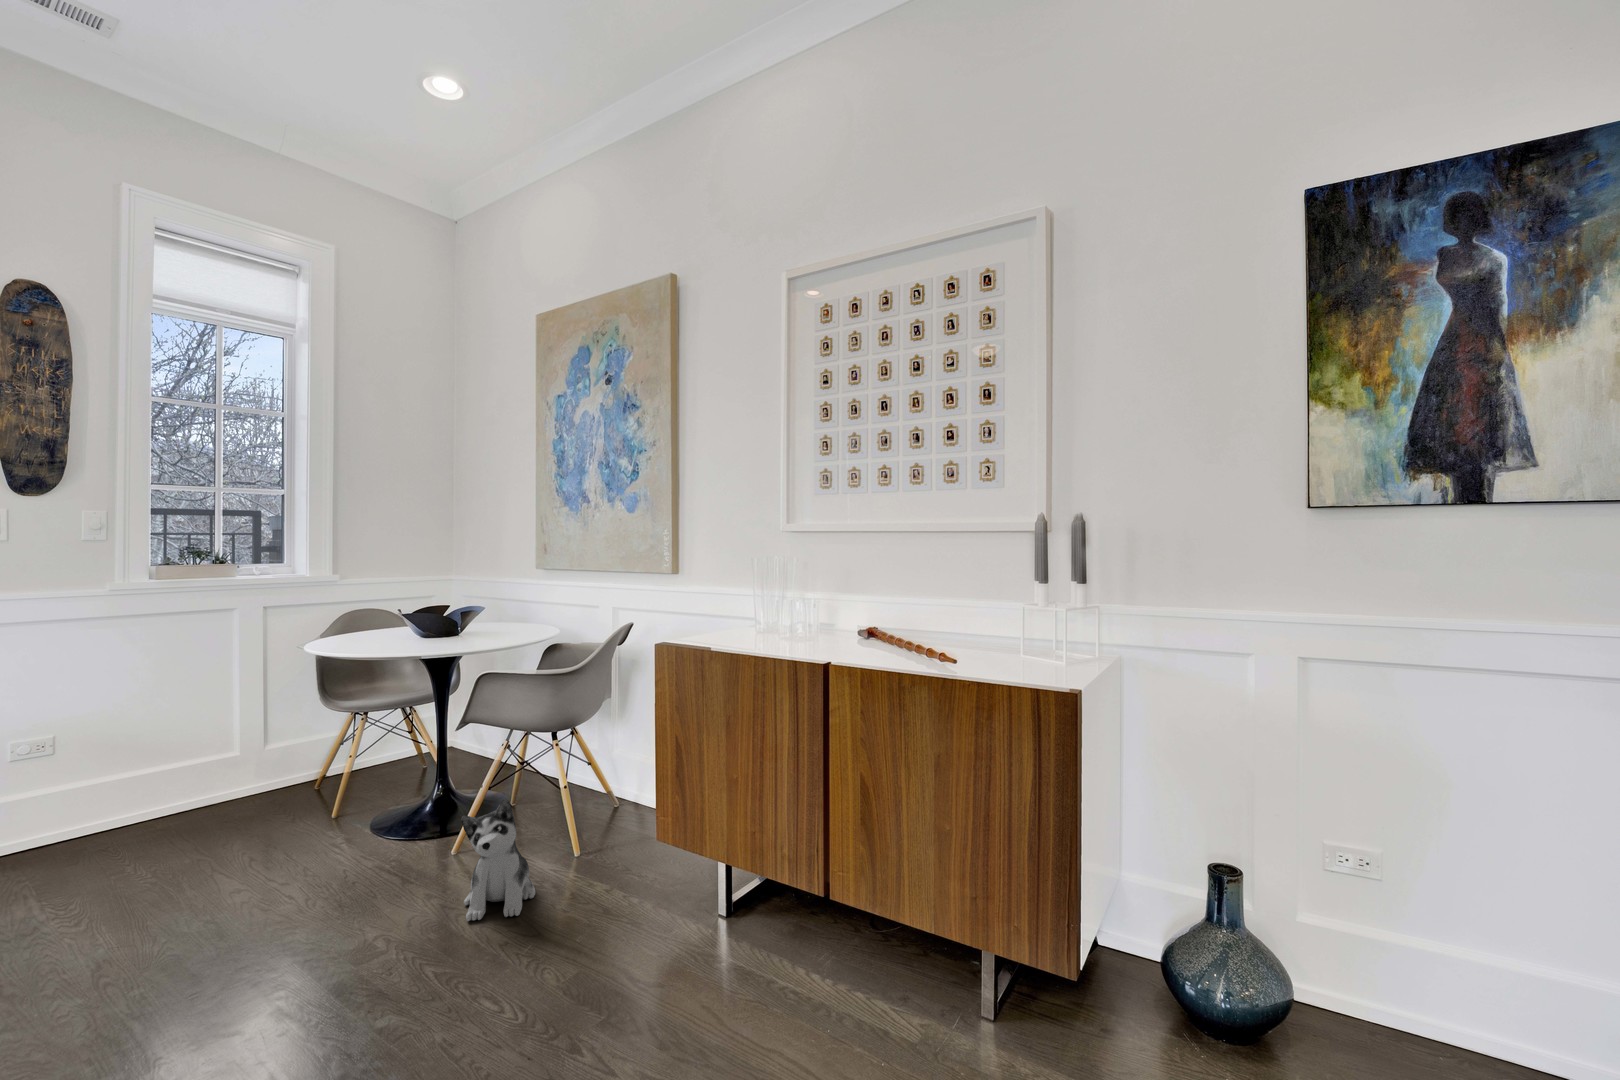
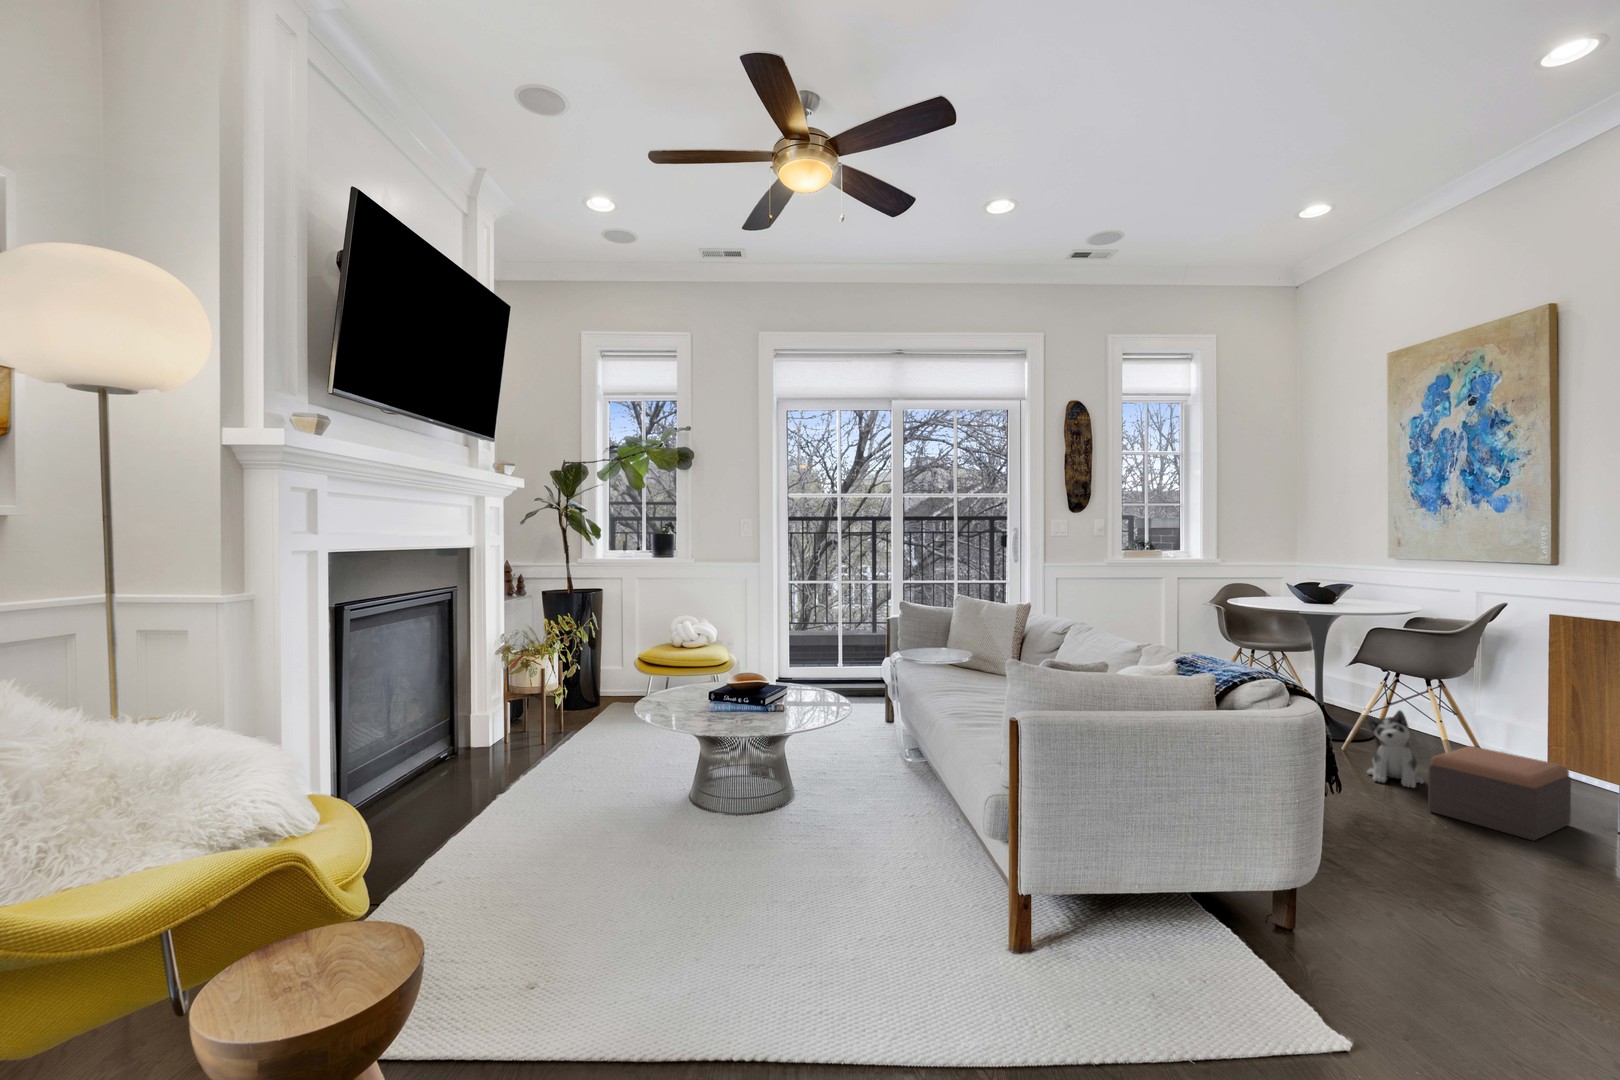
footstool: none [520,837,681,986] -> present [1428,746,1571,841]

